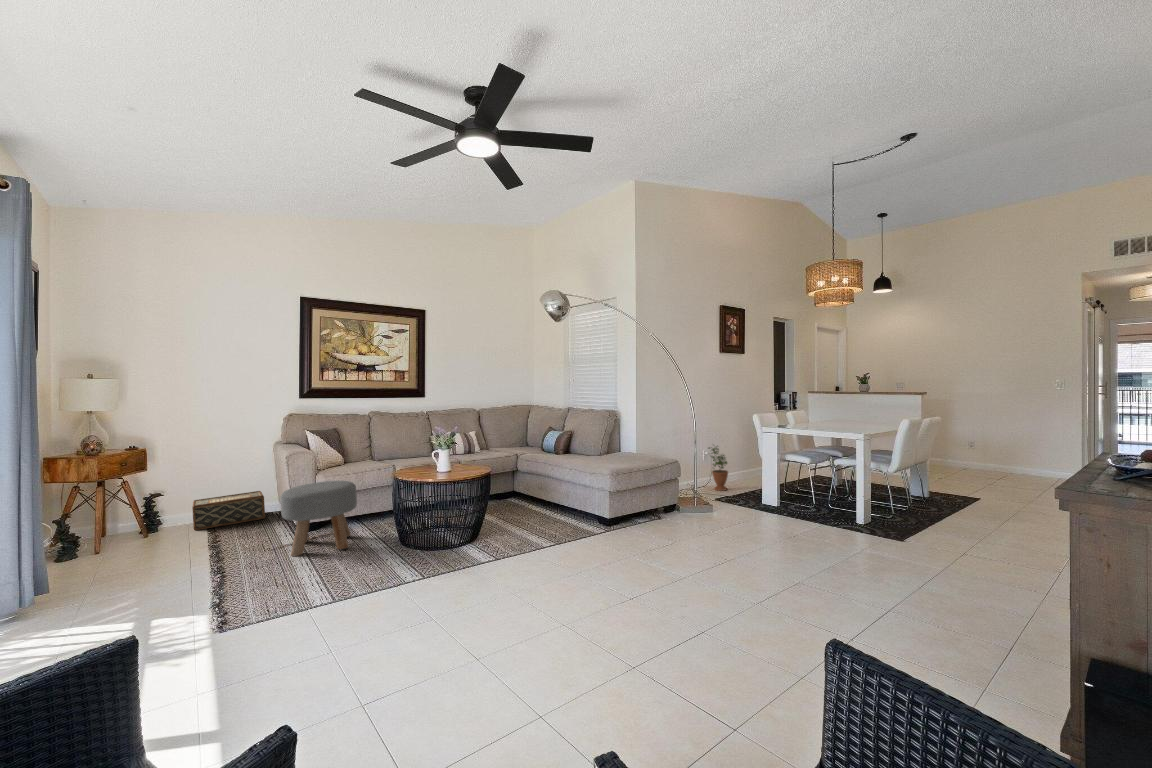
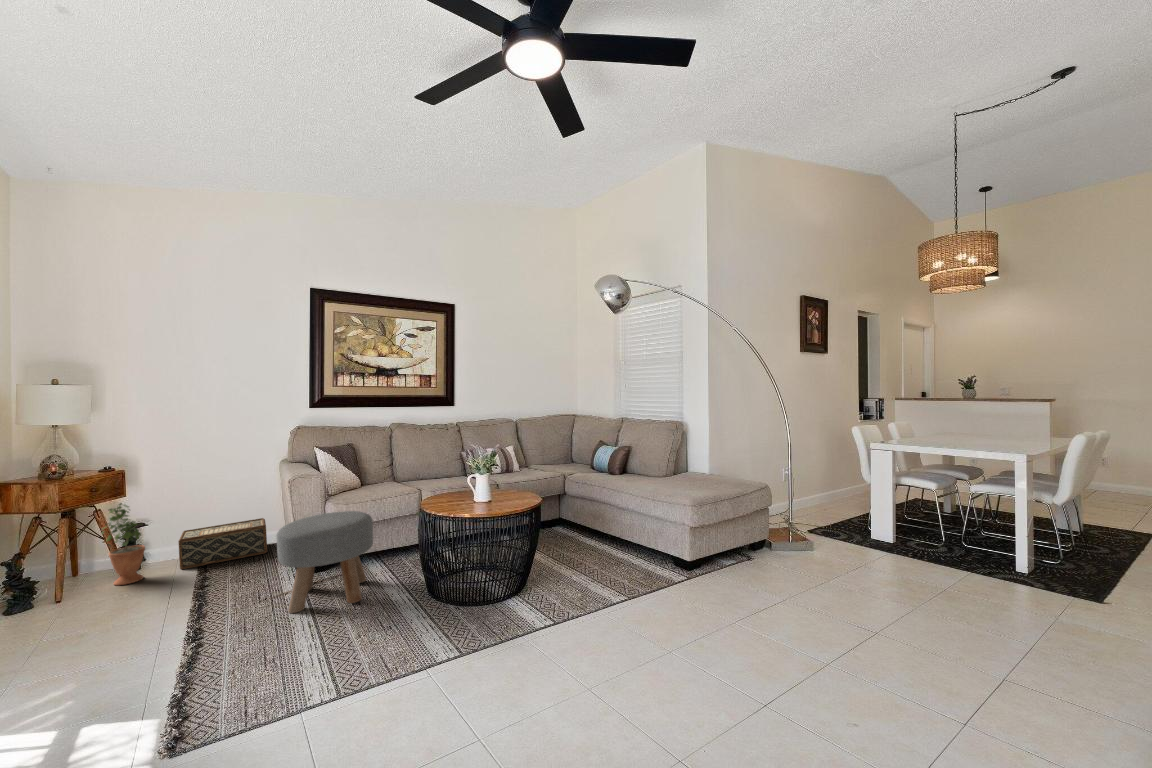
potted plant: present [709,447,728,491] -> present [101,503,145,585]

